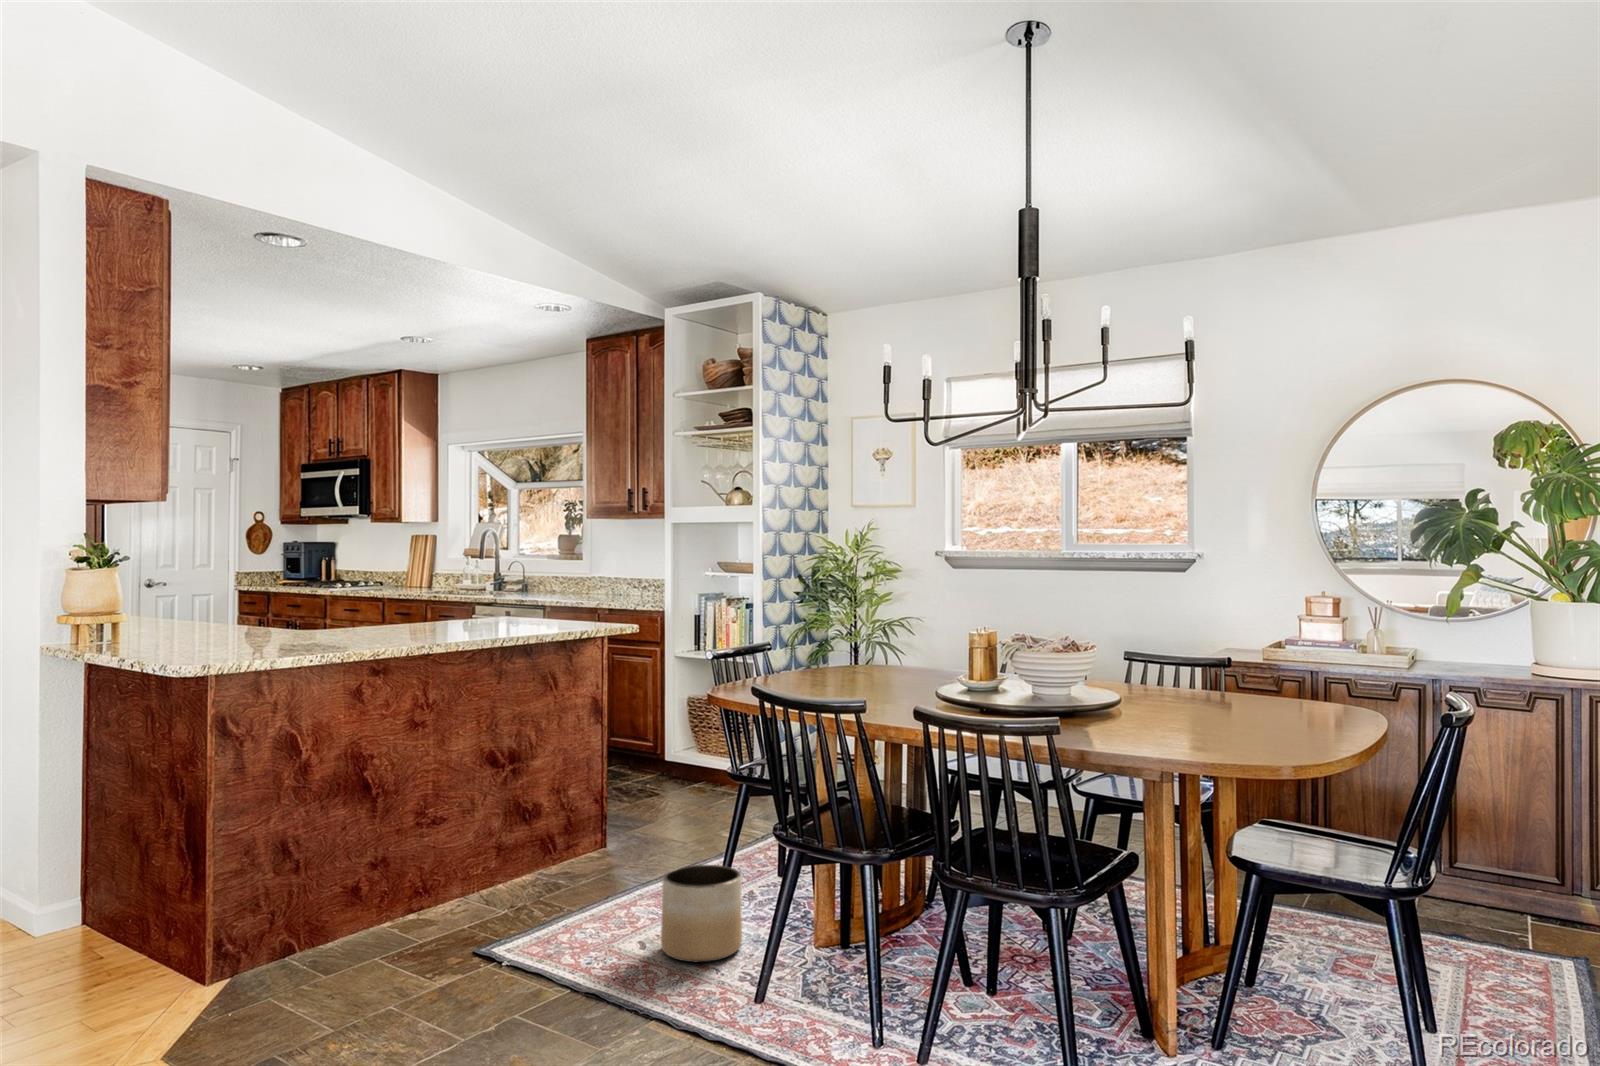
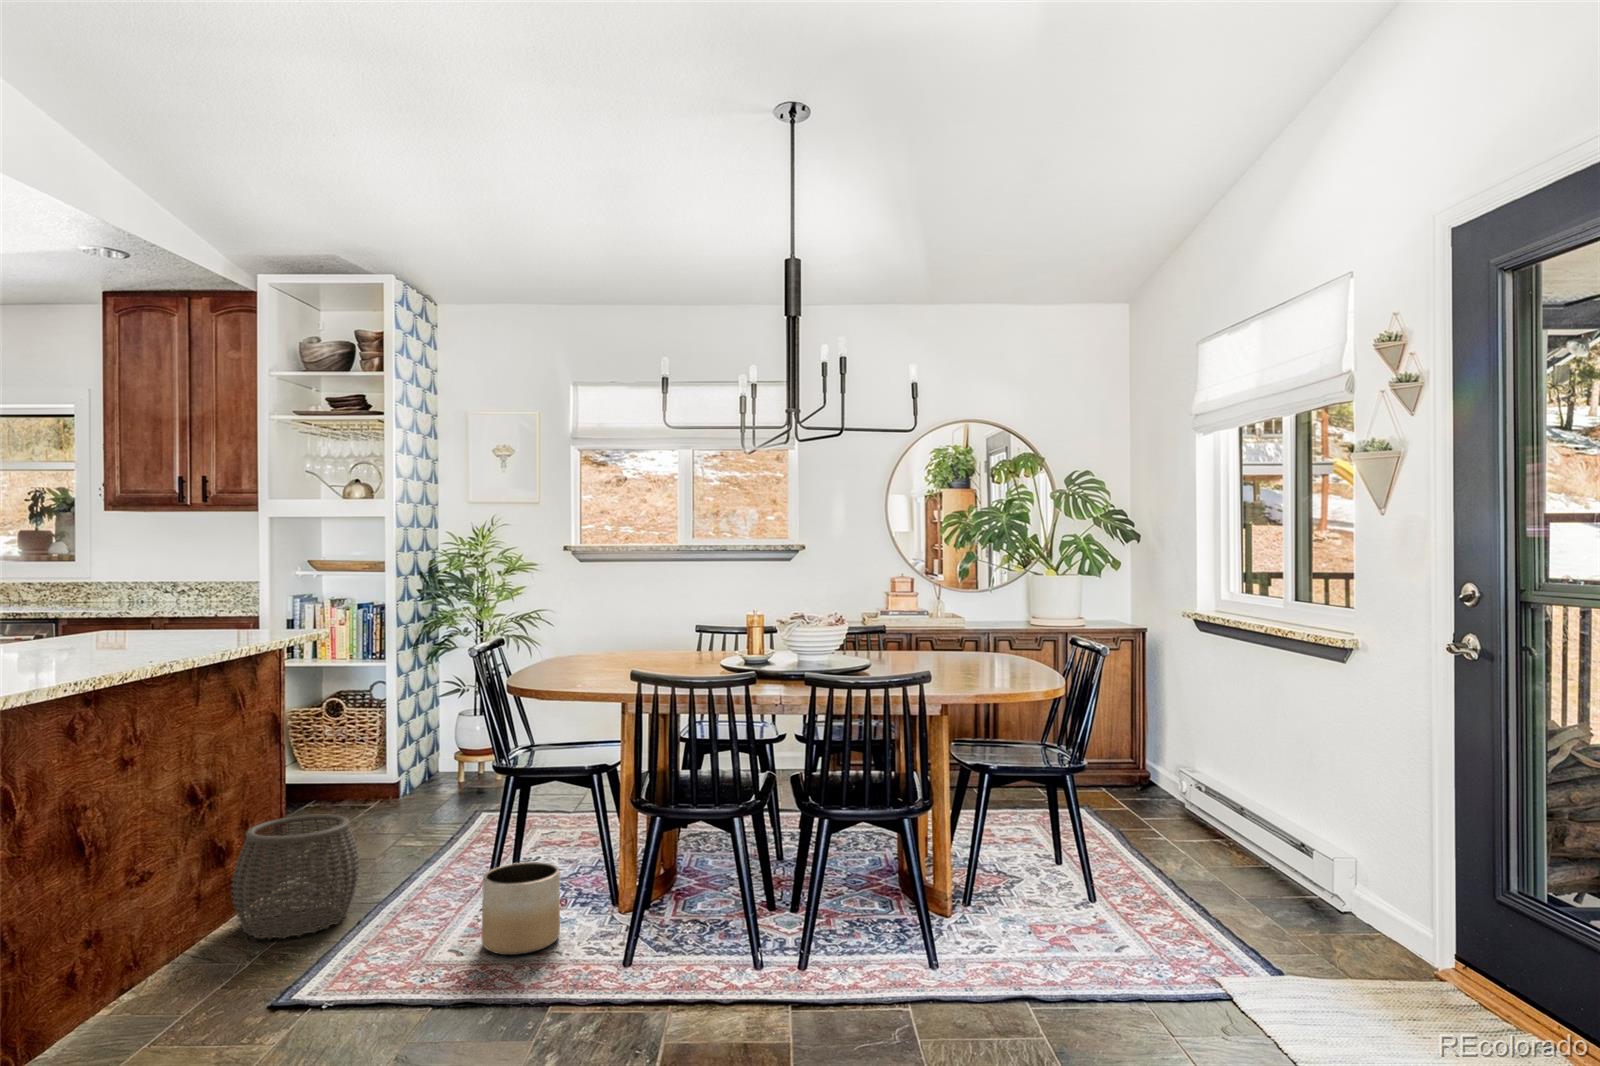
woven basket: none [519,788,627,897] -> present [231,814,361,939]

